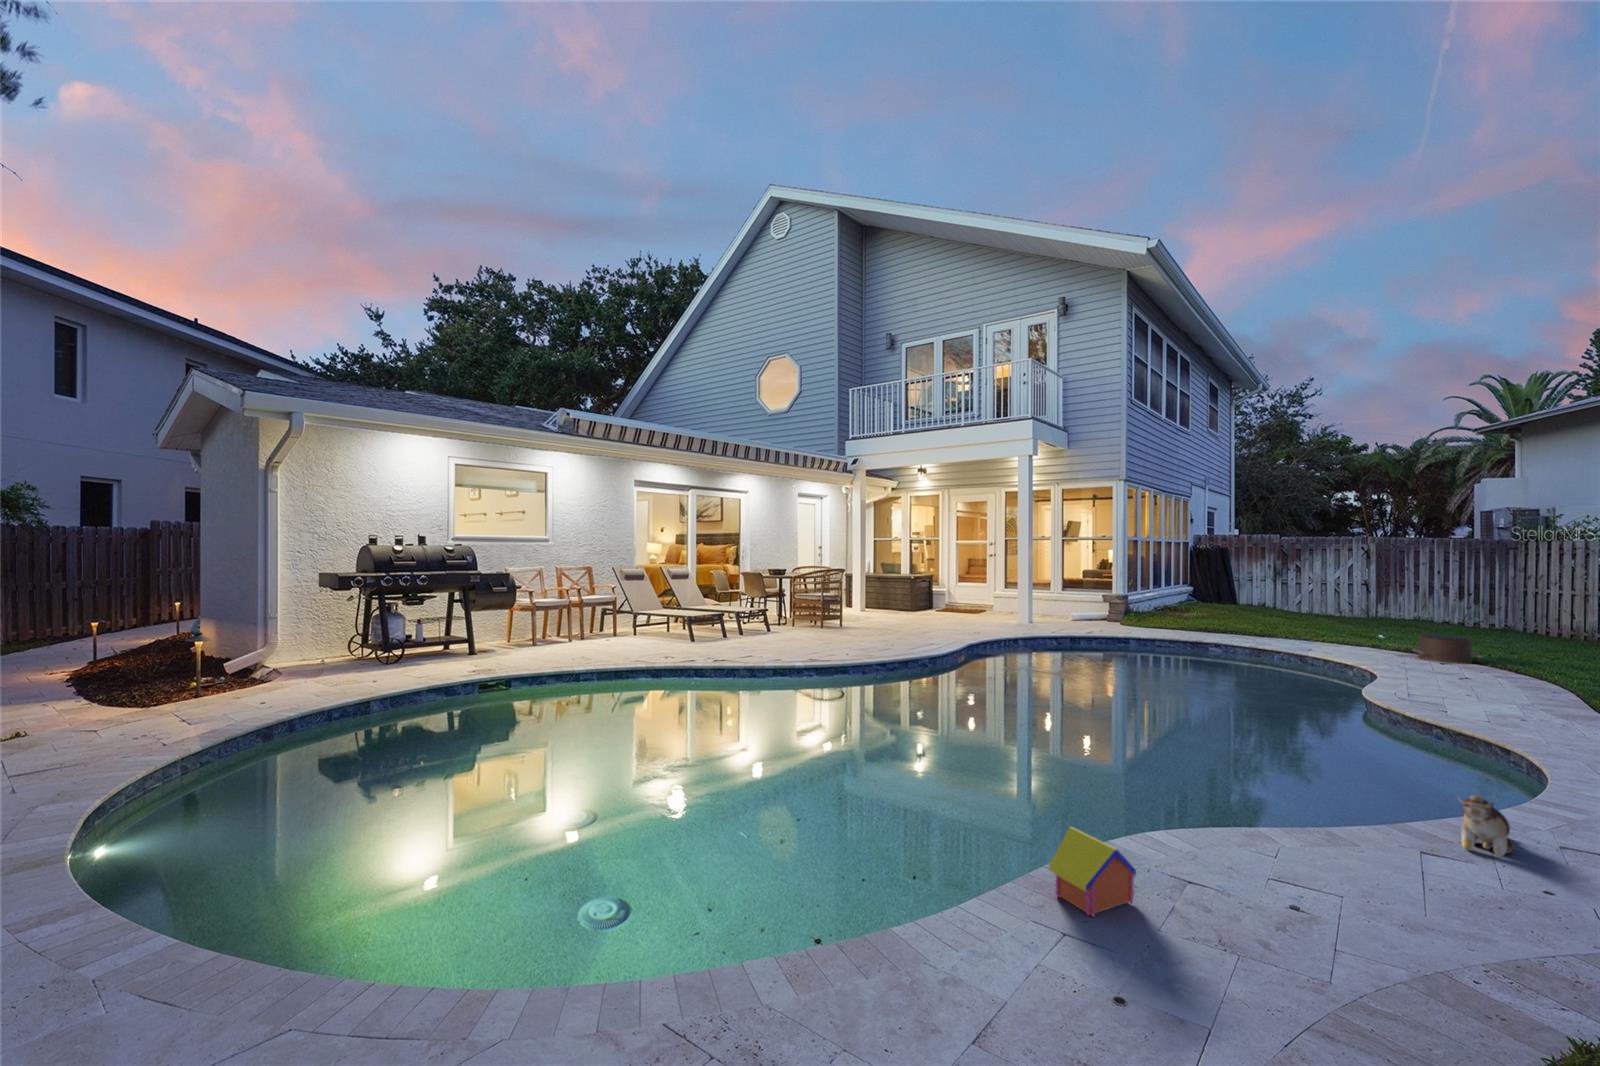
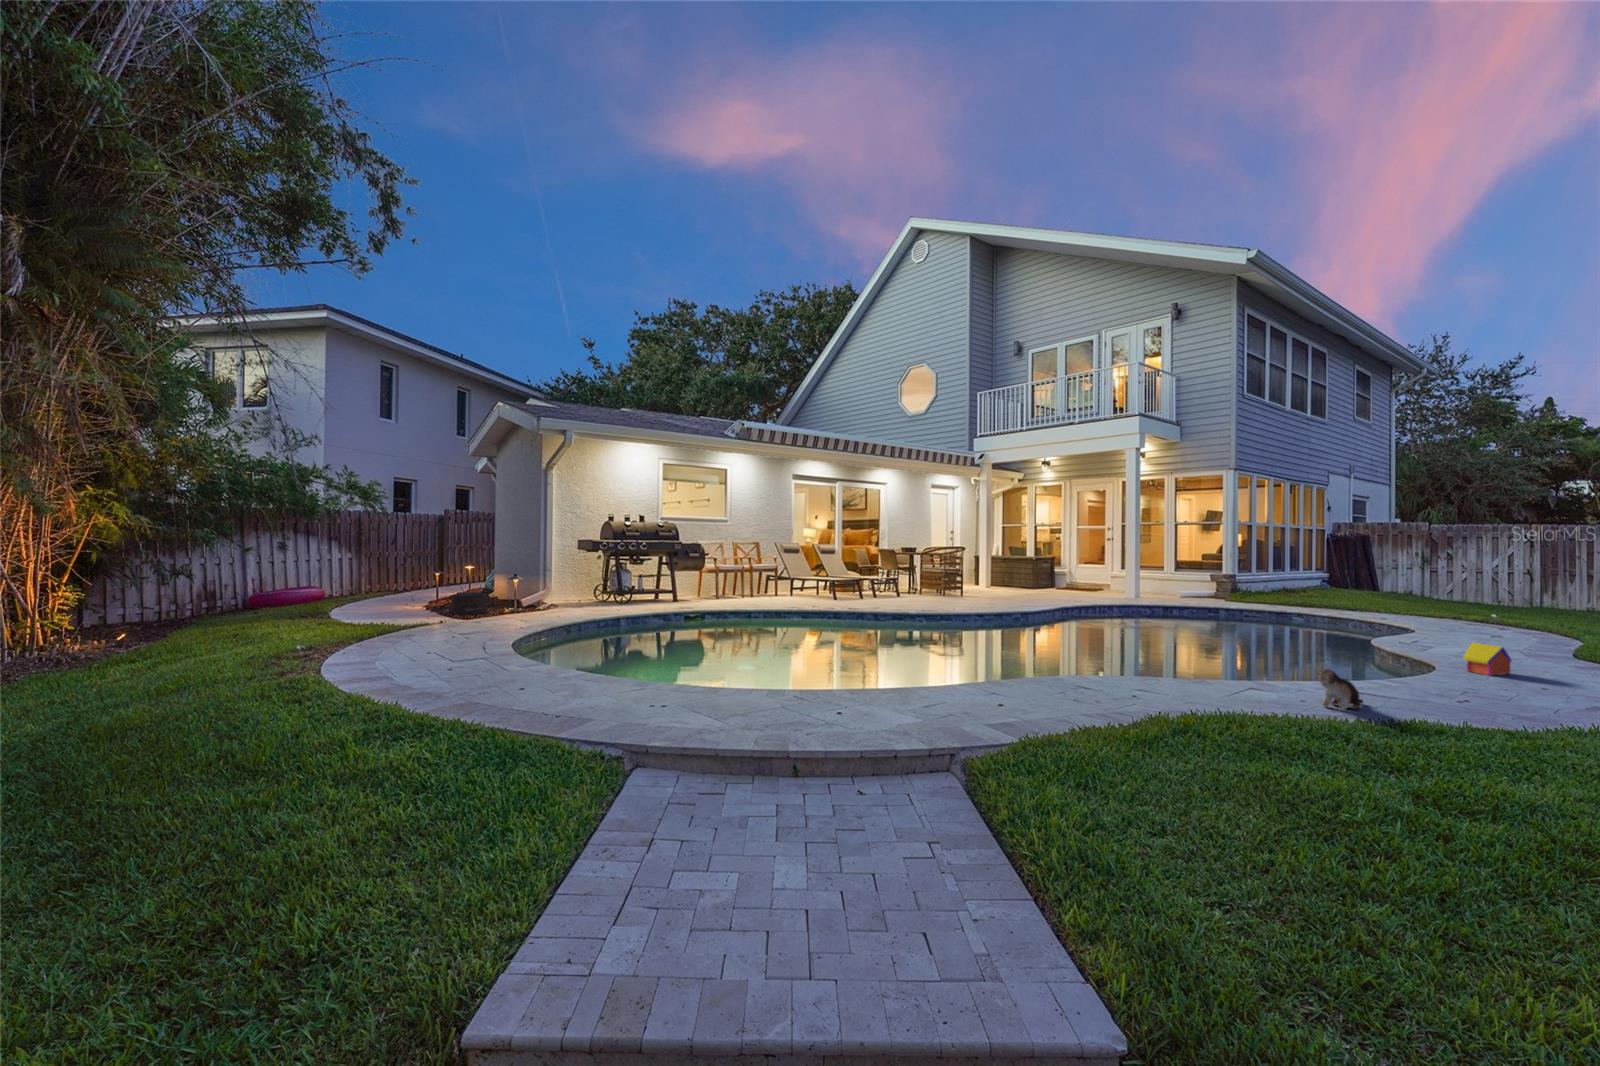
pouf: present [1413,634,1482,663] -> present [448,593,487,615]
toy house: present [1049,827,1136,917] -> present [1463,643,1511,675]

